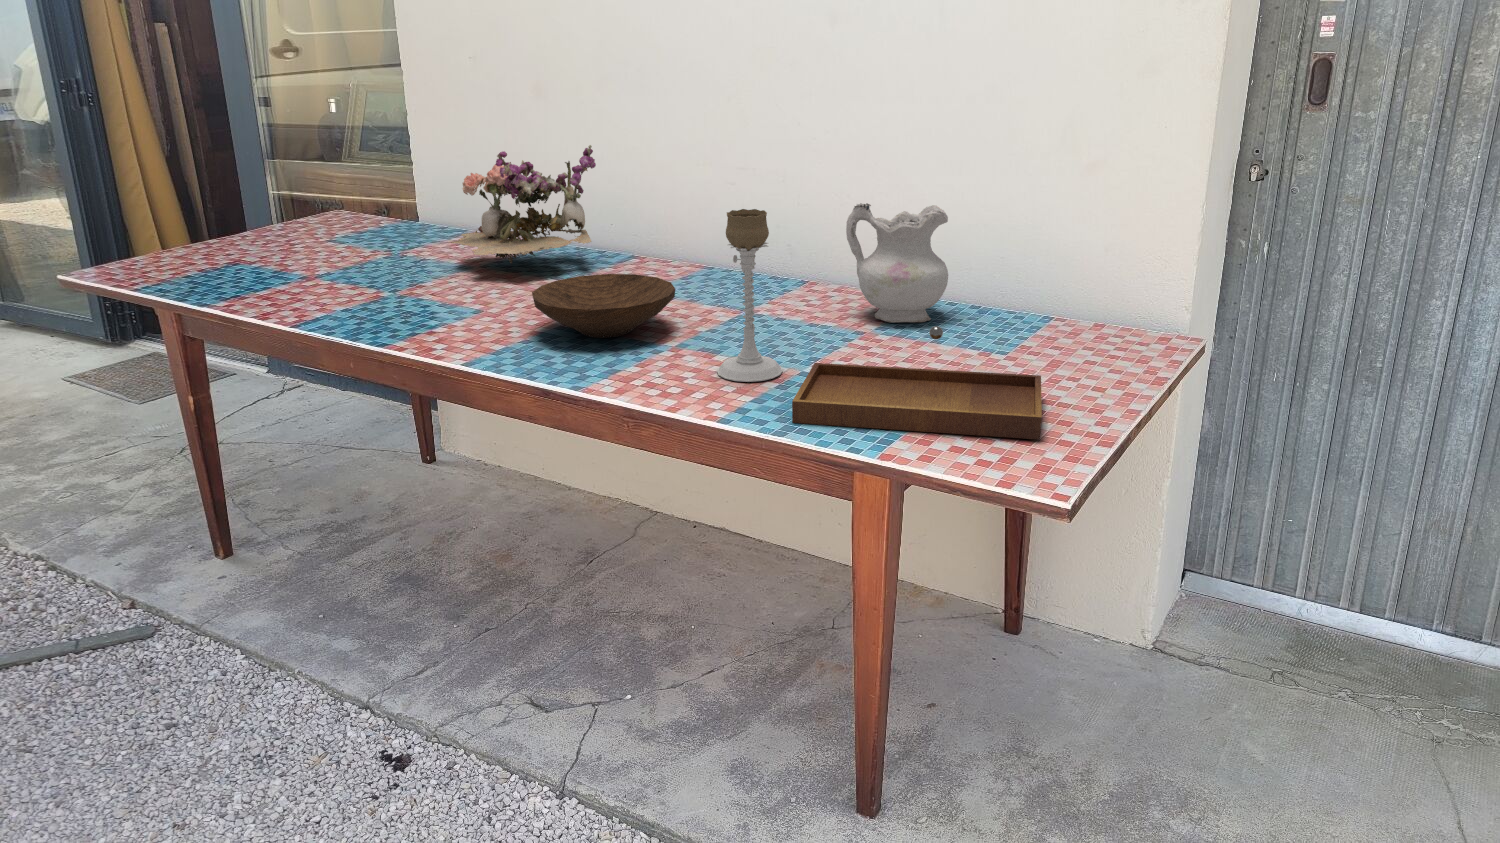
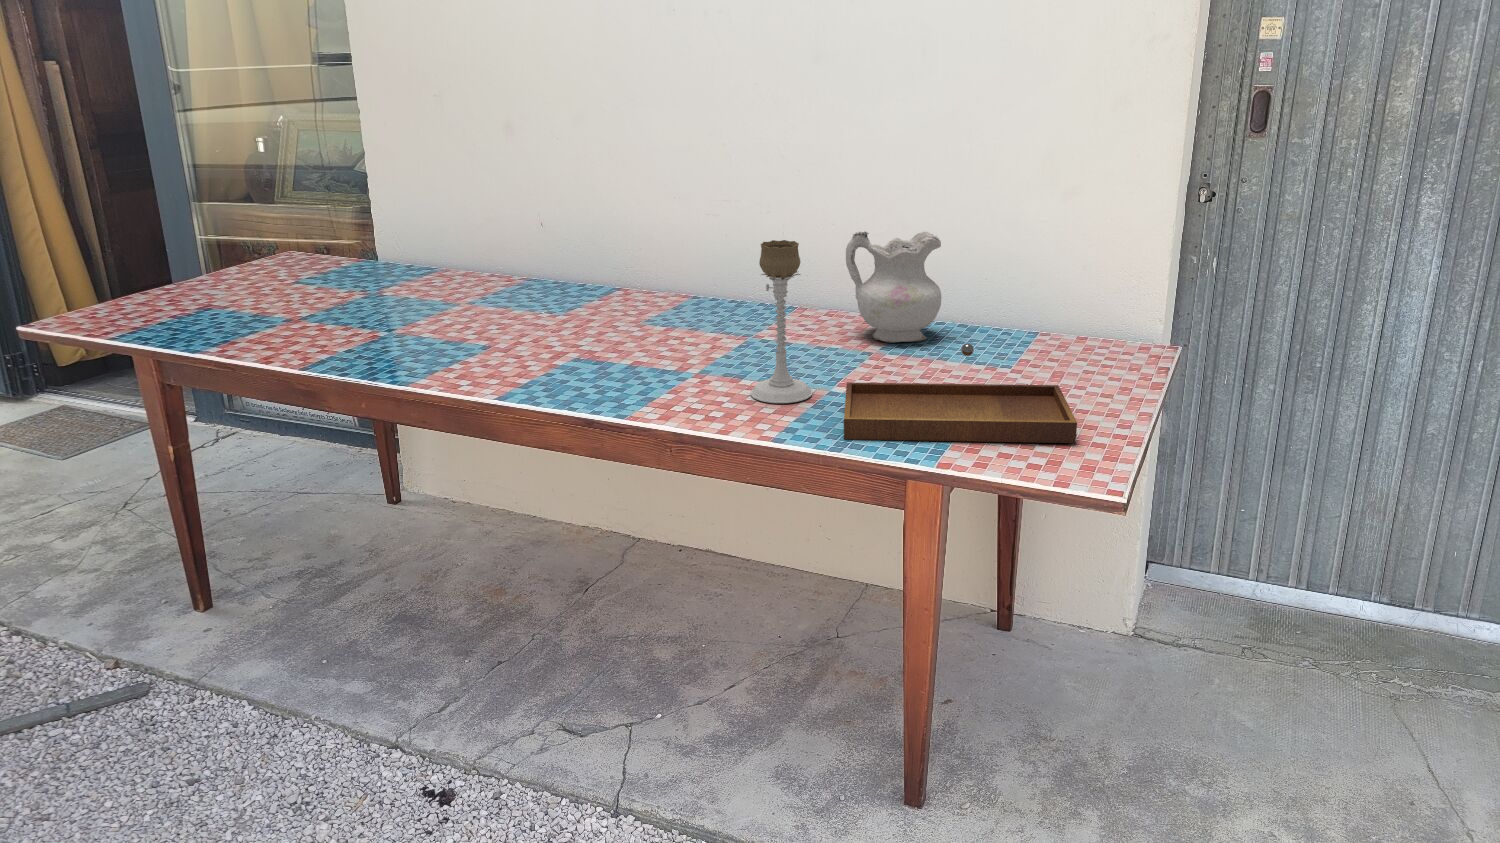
flower arrangement: present [451,145,596,264] -> none [438,181,581,300]
wooden bowl: present [532,274,675,338] -> none [552,306,691,368]

